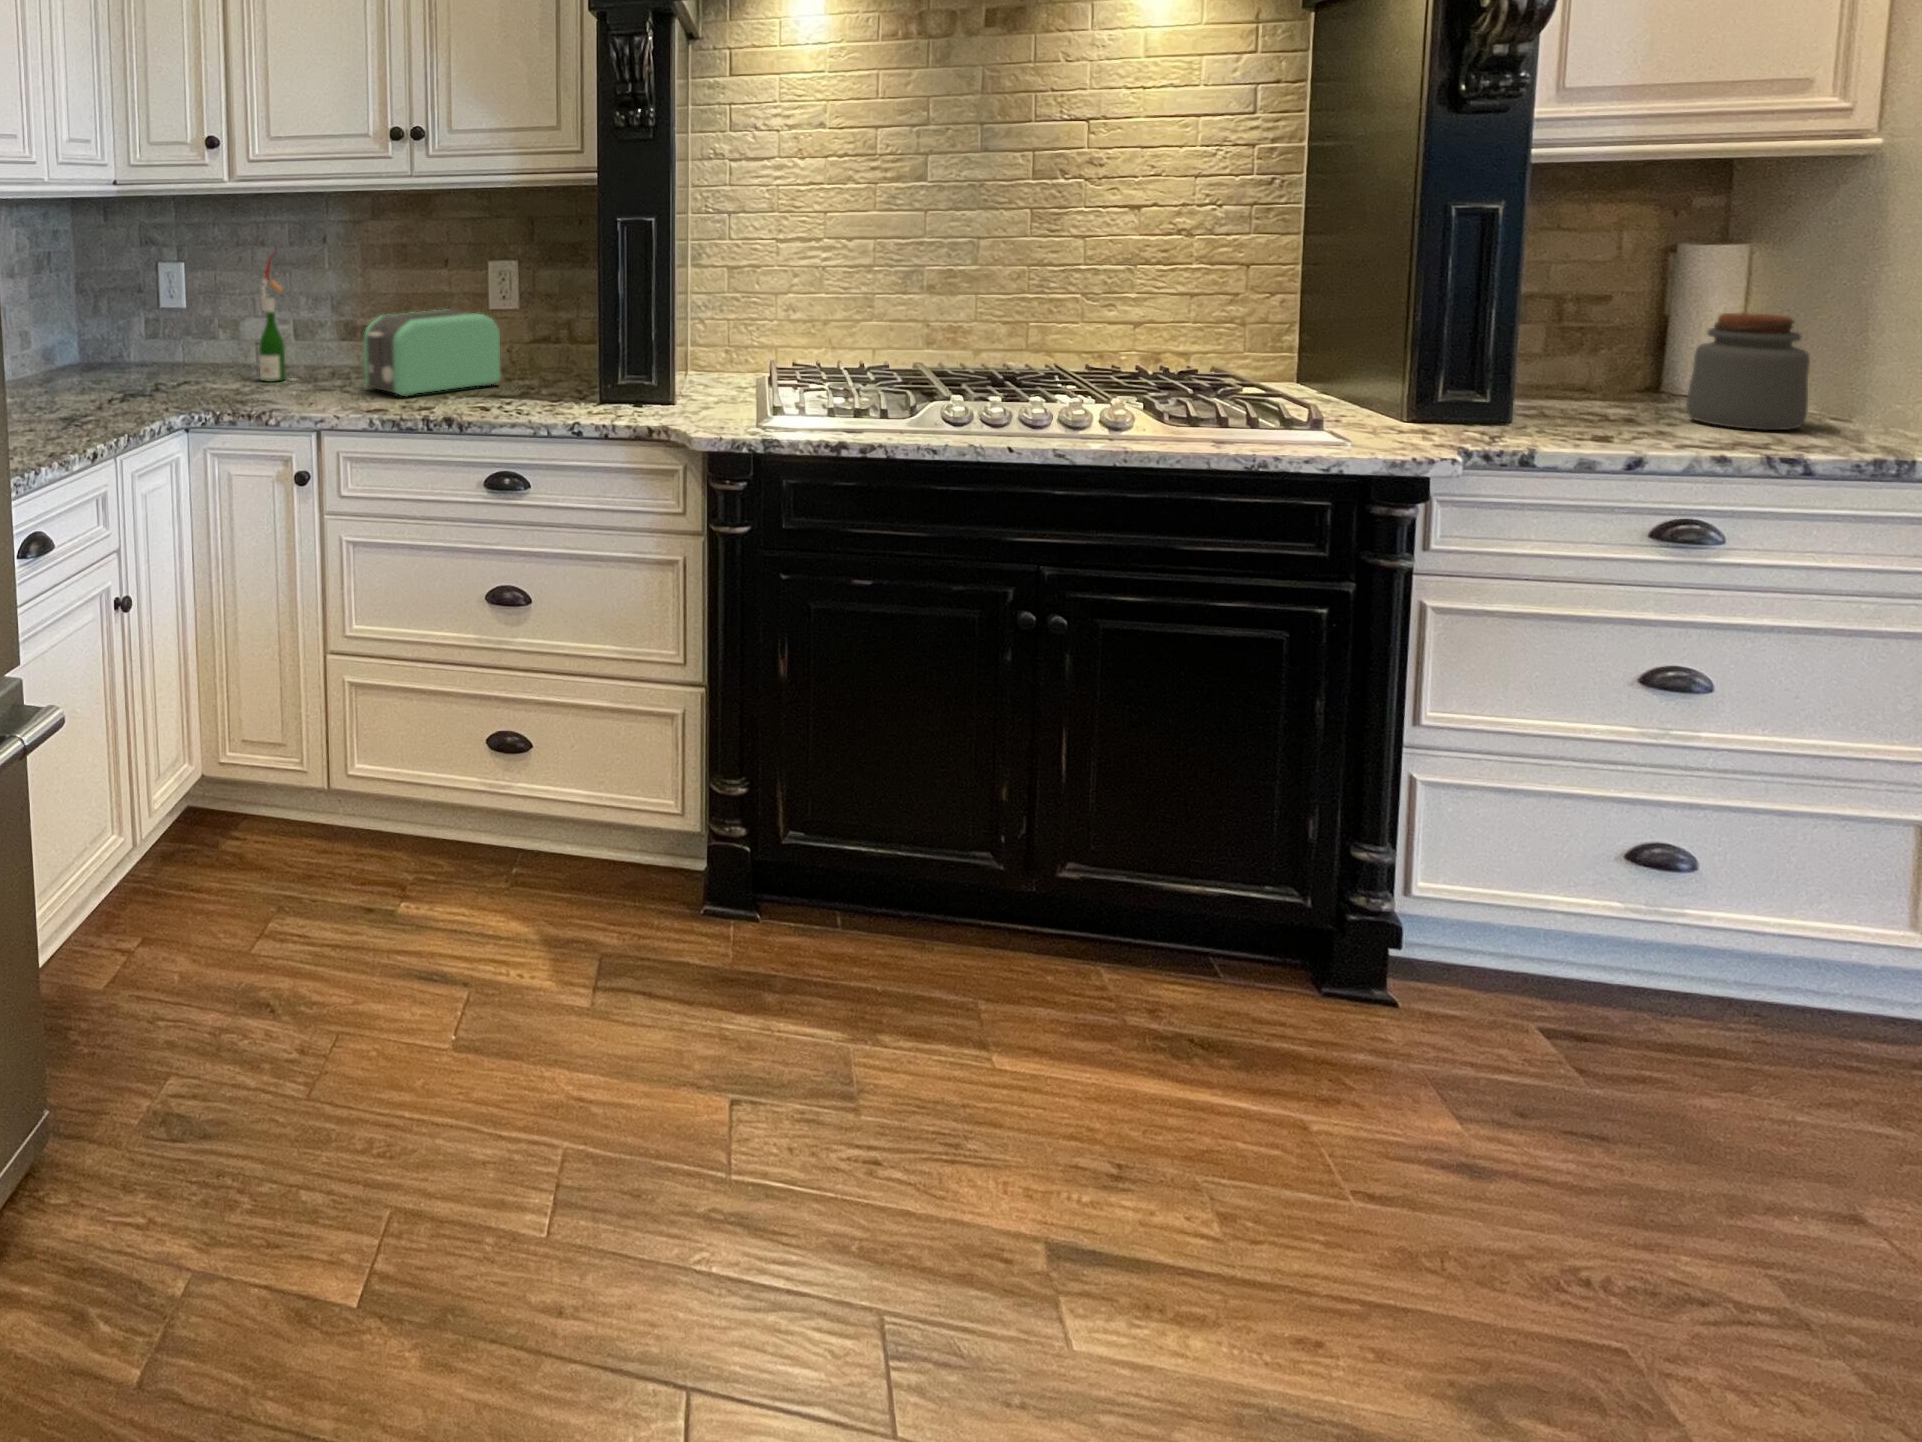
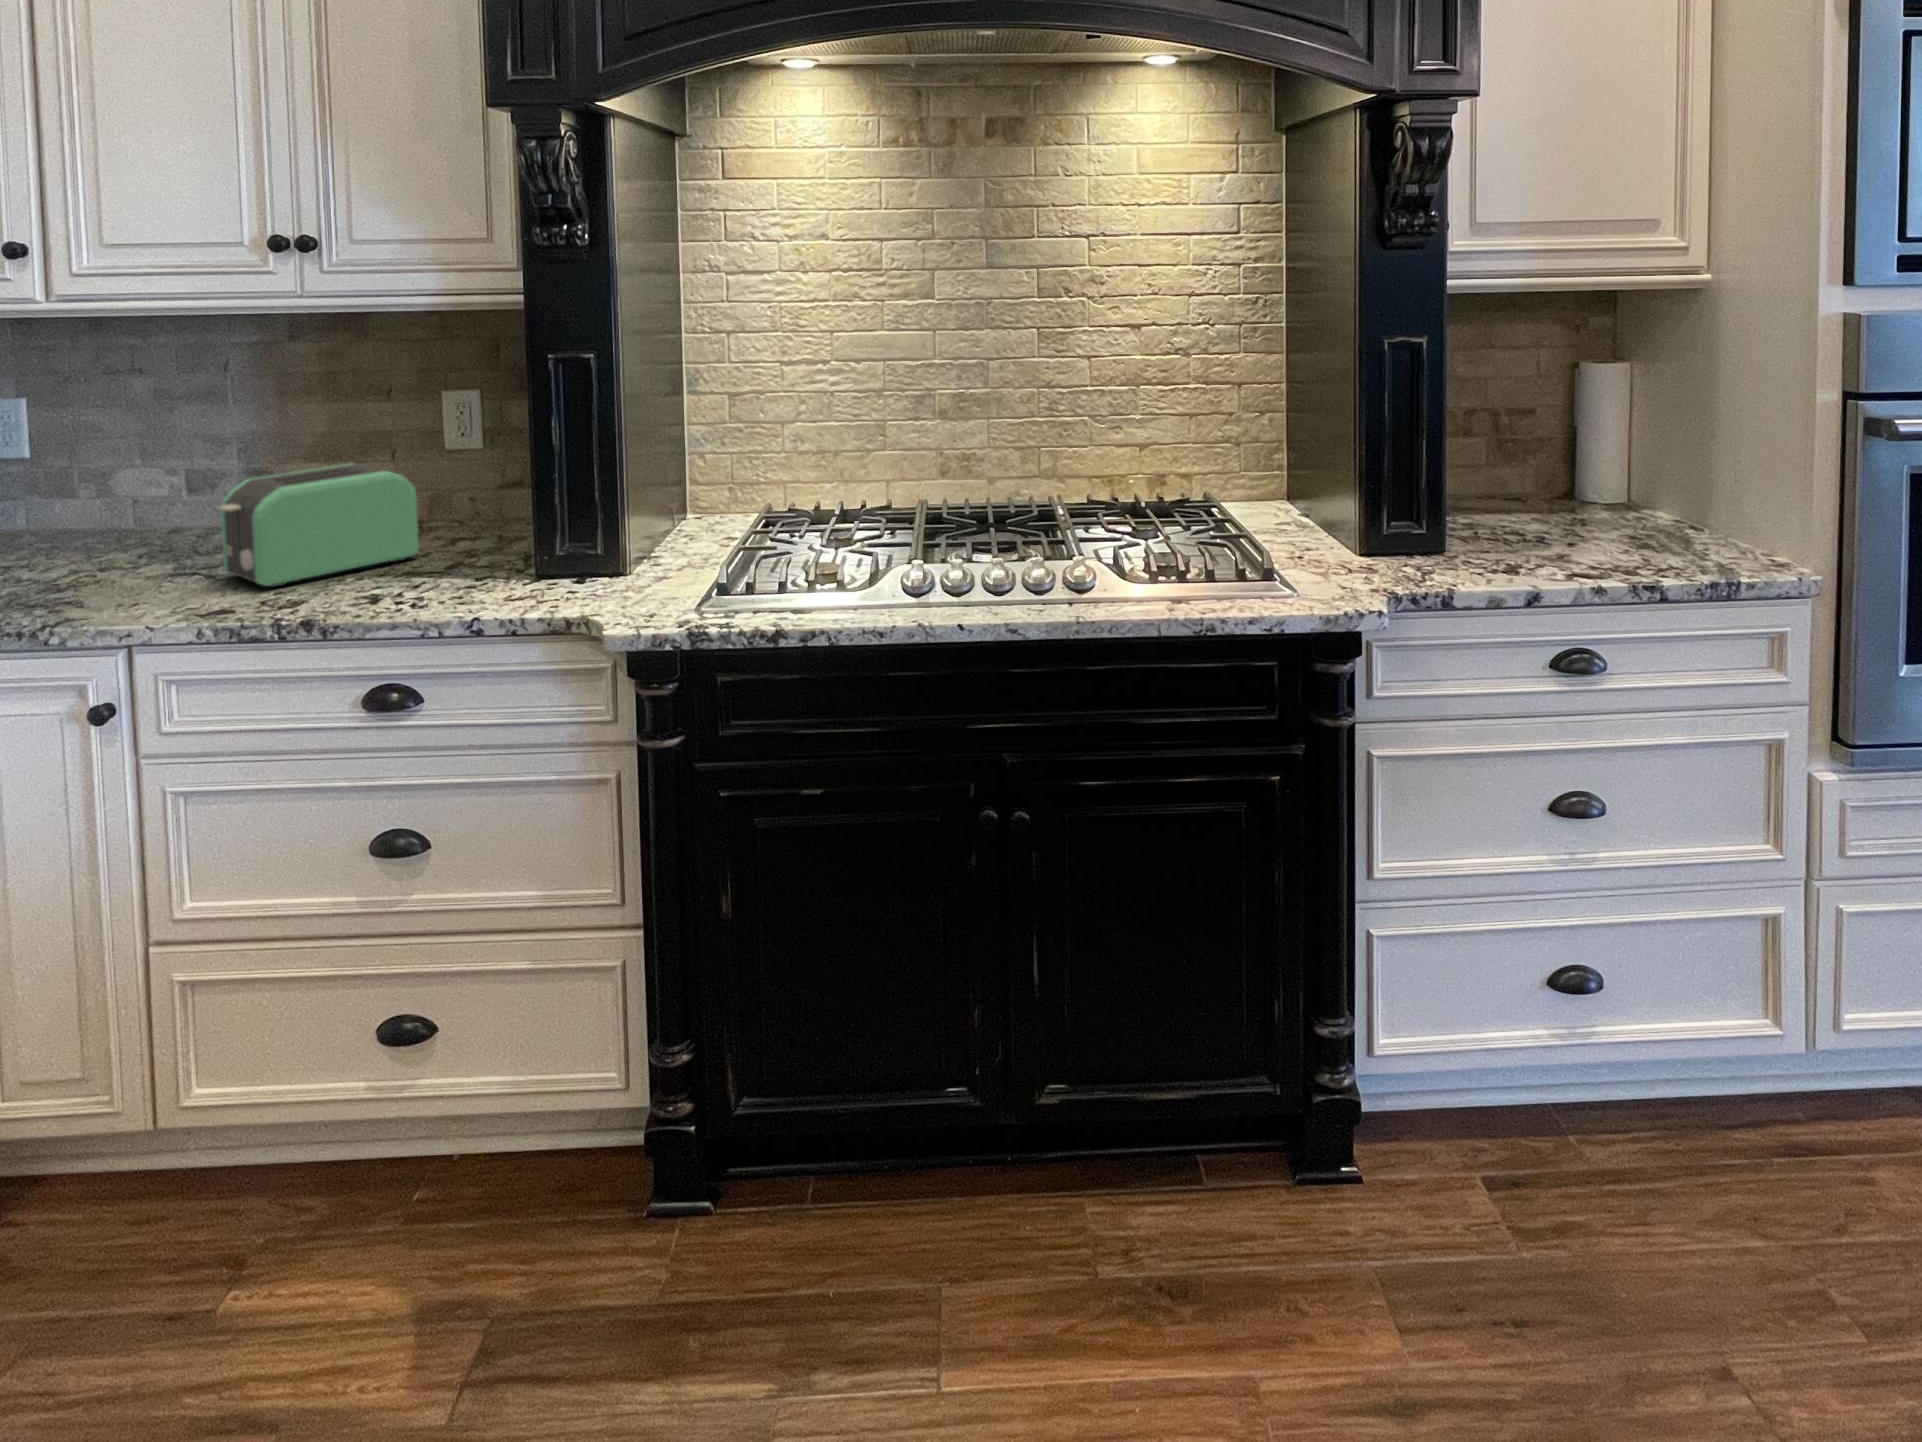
wine bottle: present [259,254,295,381] -> none [81,394,140,569]
jar: present [1686,313,1810,430] -> none [1584,440,1668,552]

